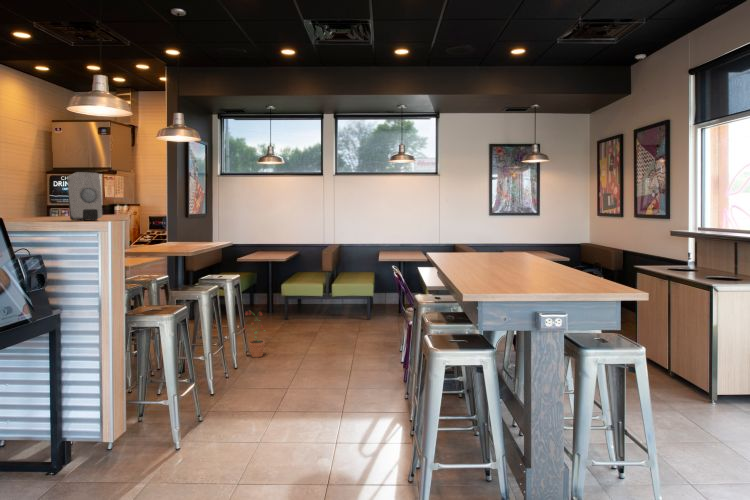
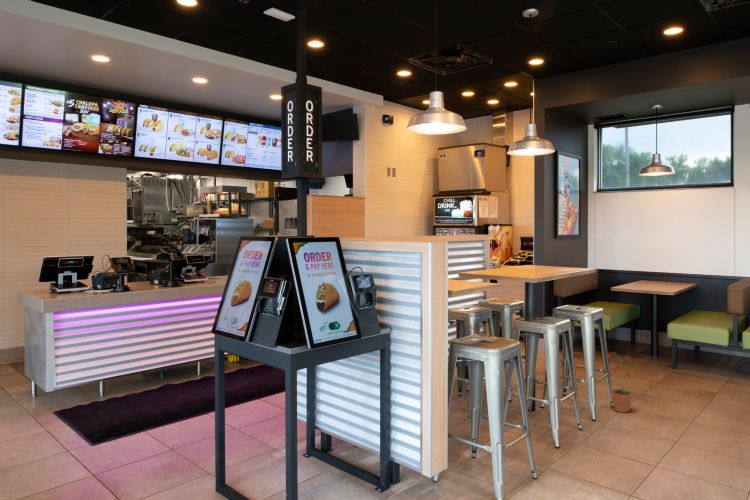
soap dispenser: present [67,172,102,220] -> none [400,191,426,241]

